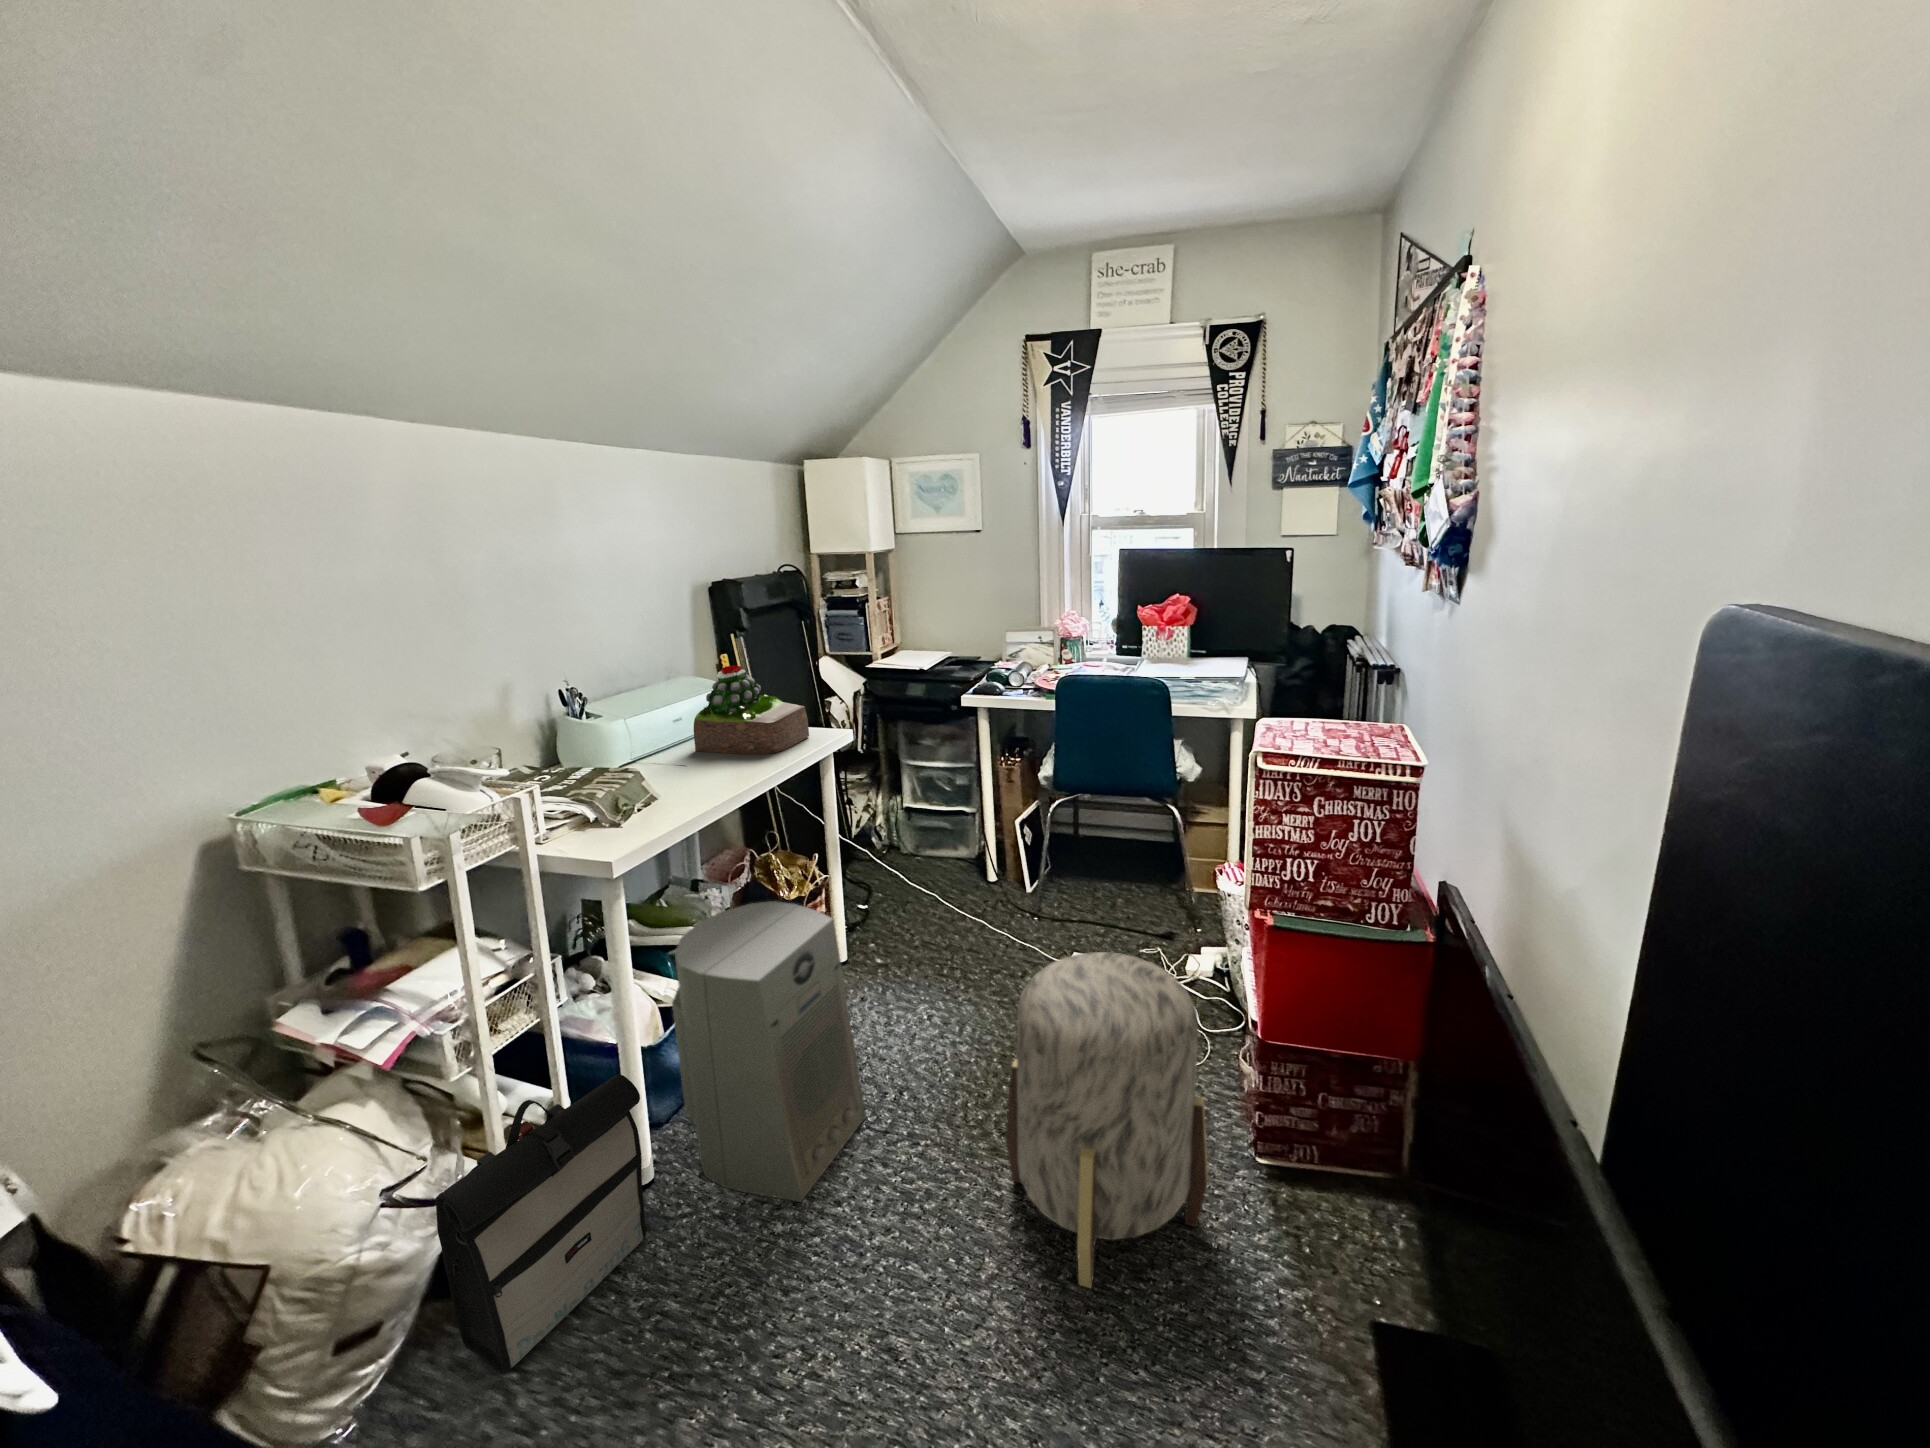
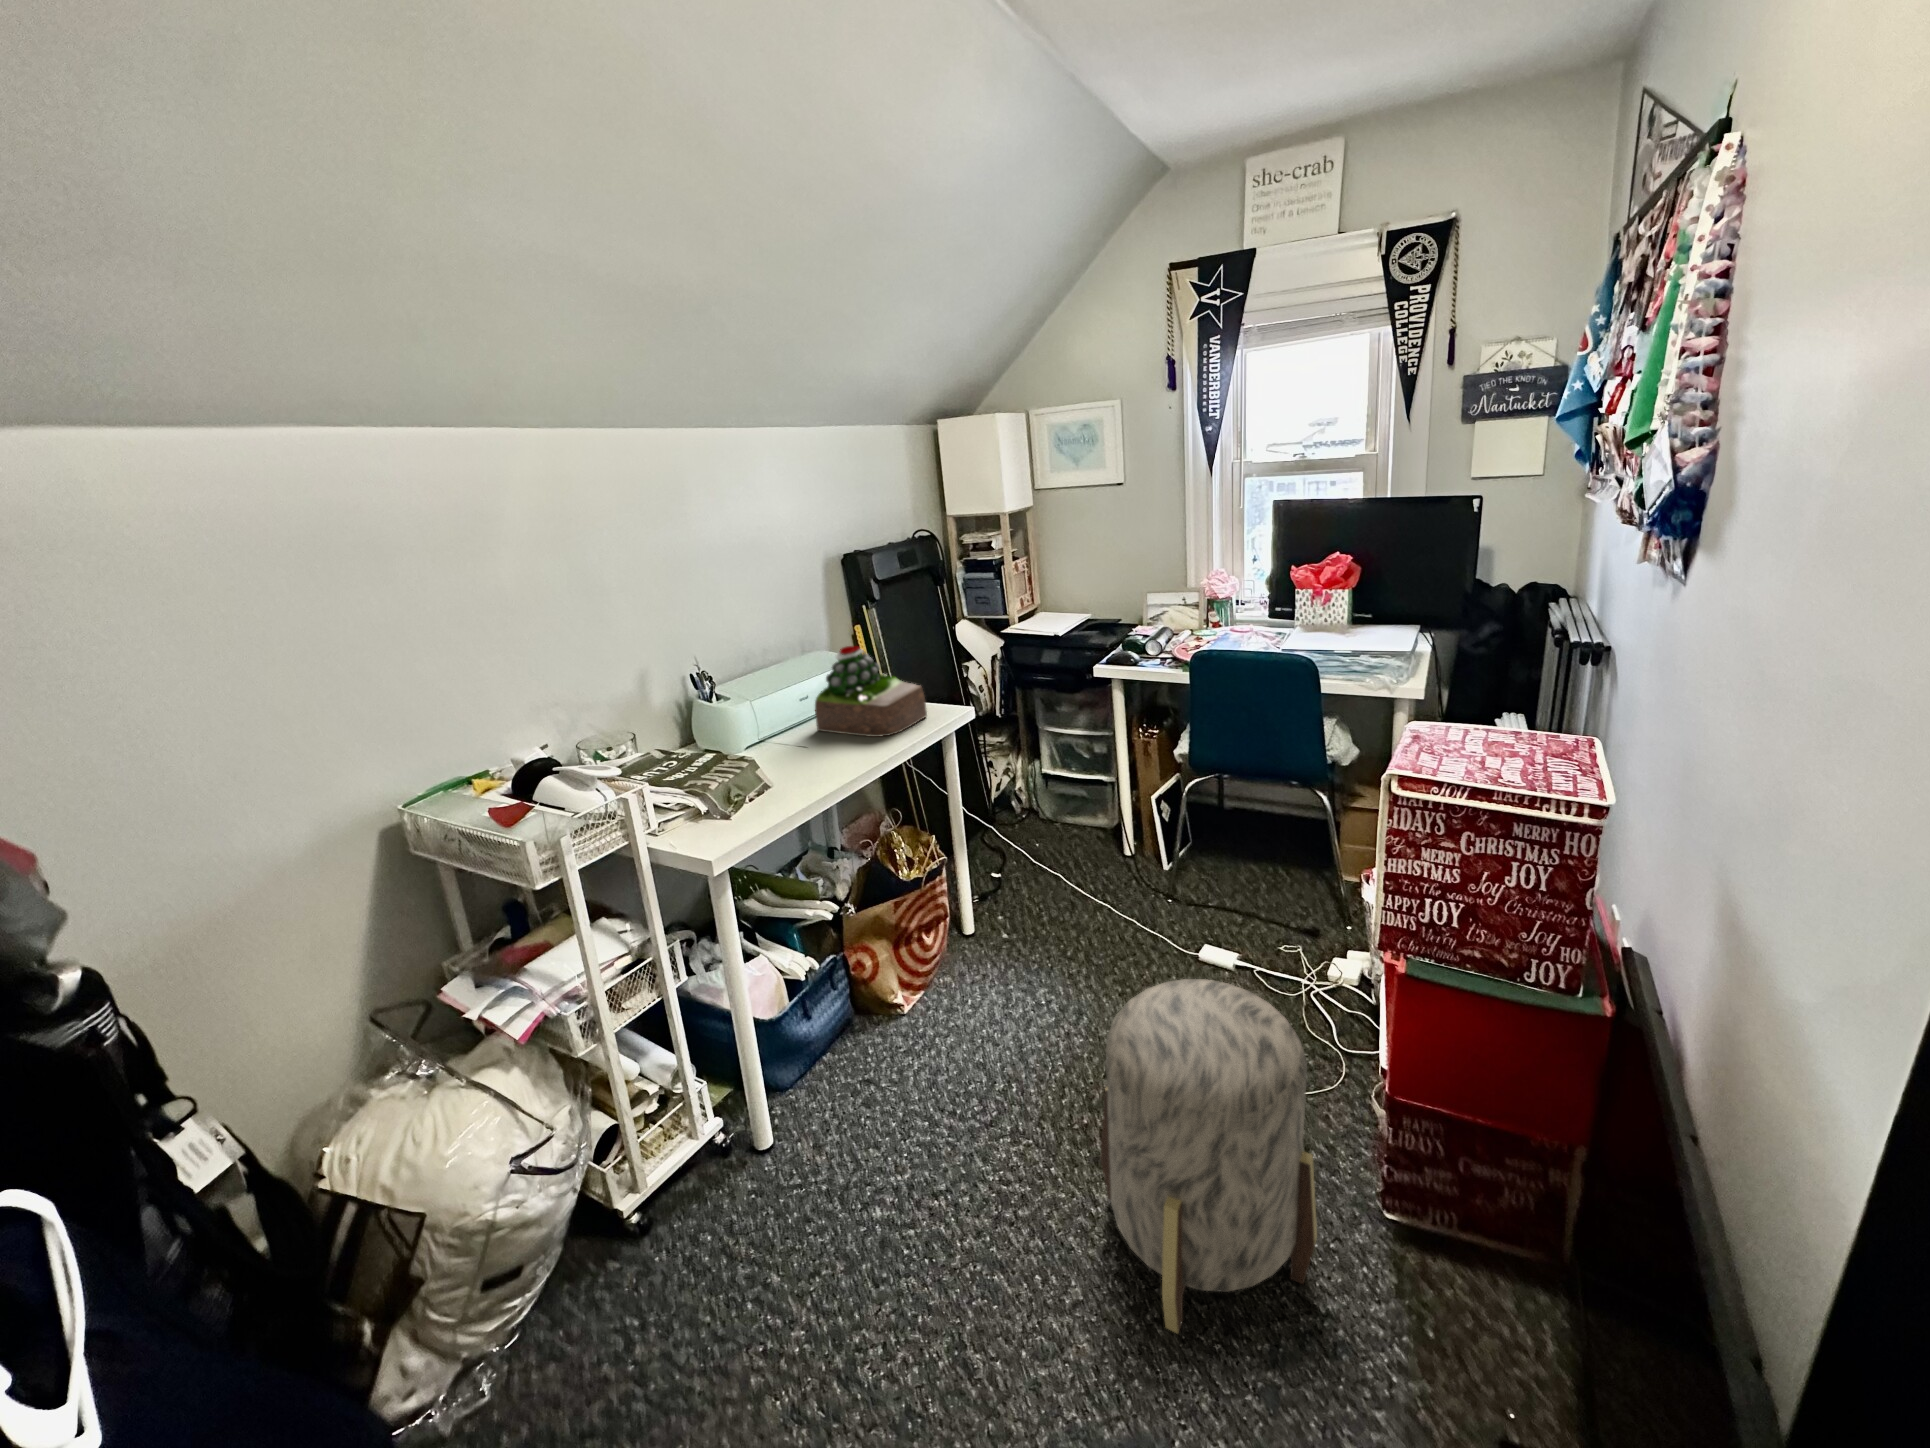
air purifier: present [672,901,866,1202] -> none [780,893,971,1191]
backpack: present [435,1074,646,1374] -> none [564,1058,758,1318]

